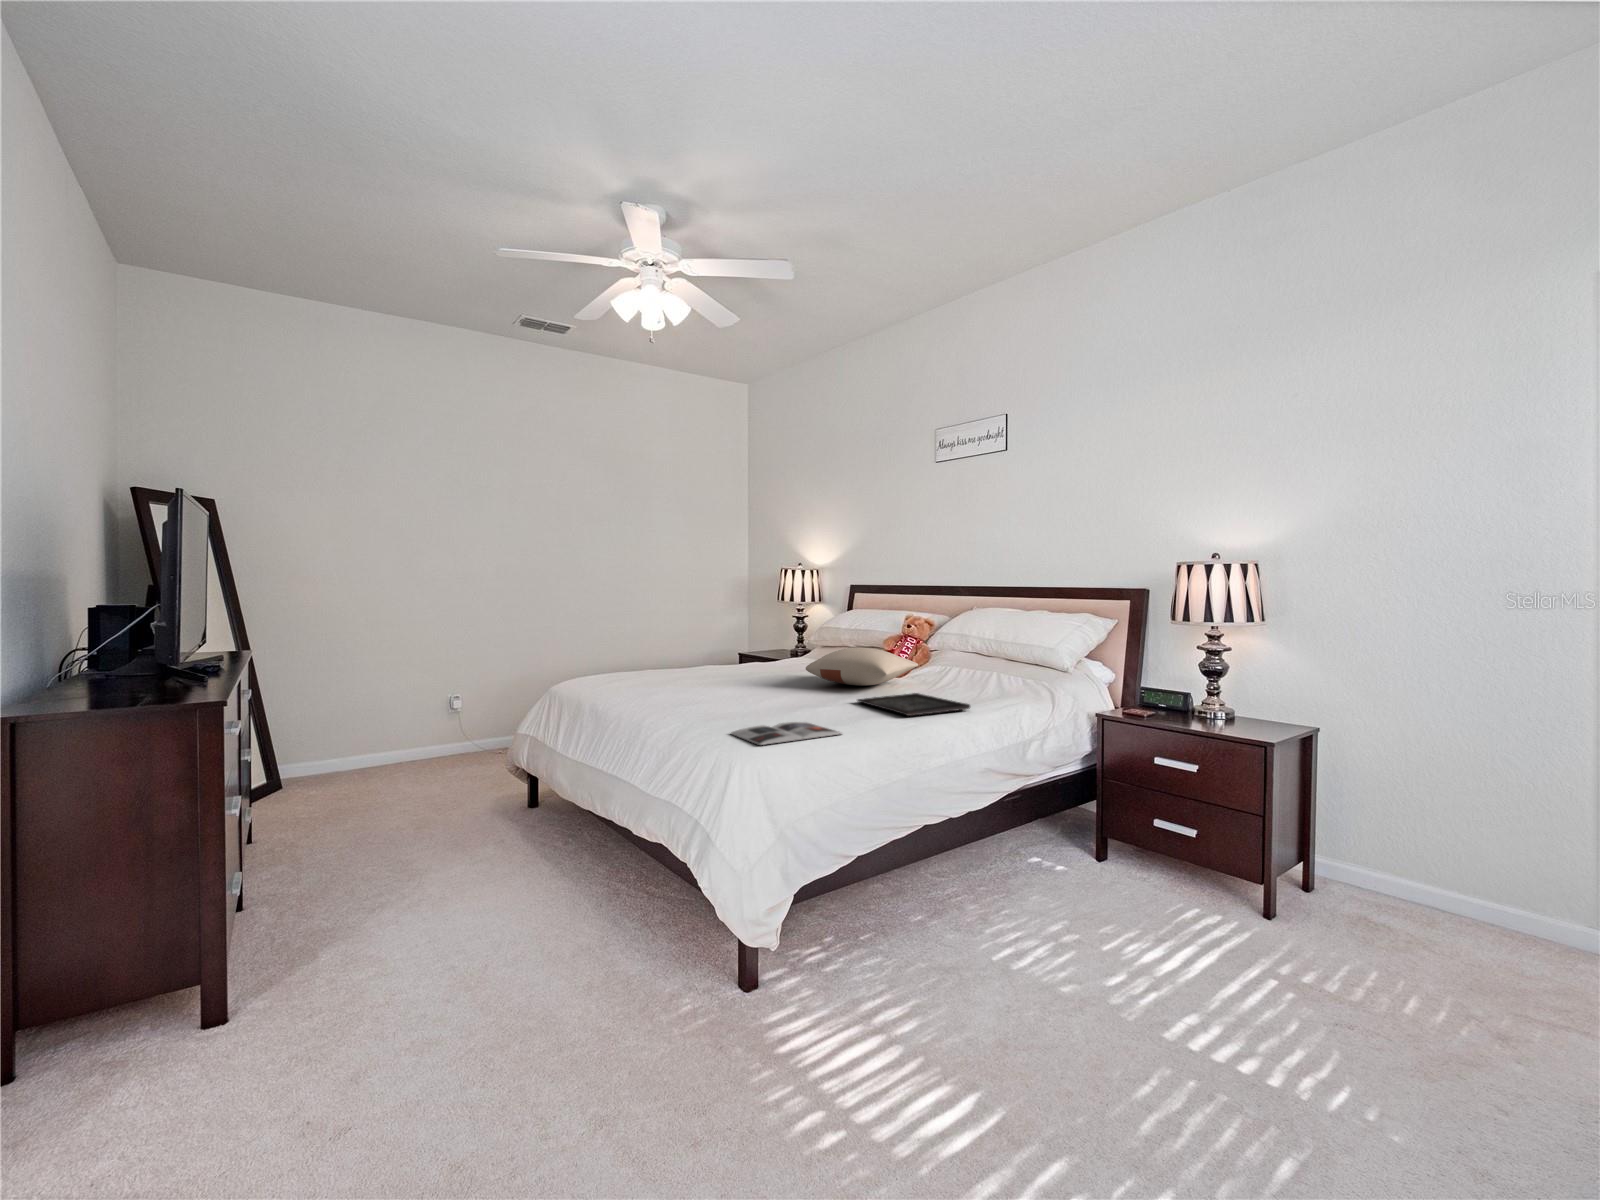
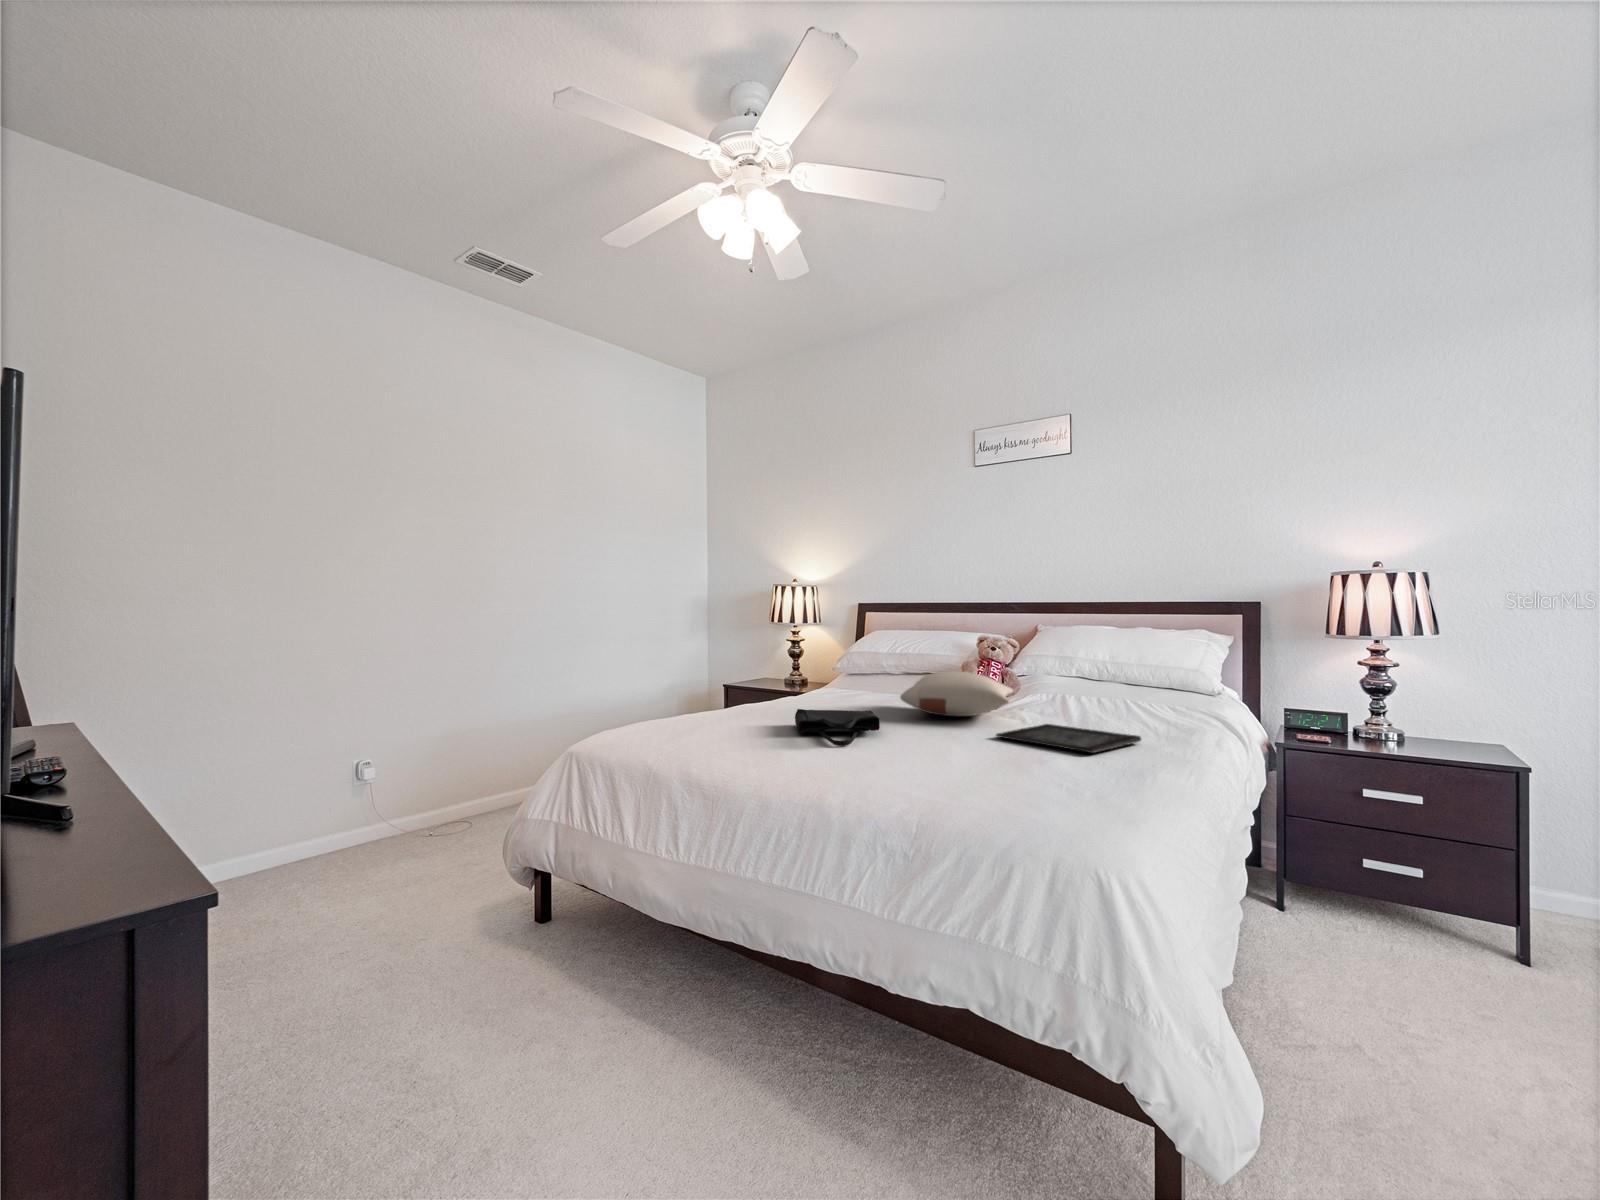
tote bag: none [703,676,776,704] -> present [795,709,880,745]
magazine: present [731,722,842,745] -> none [924,767,1065,804]

